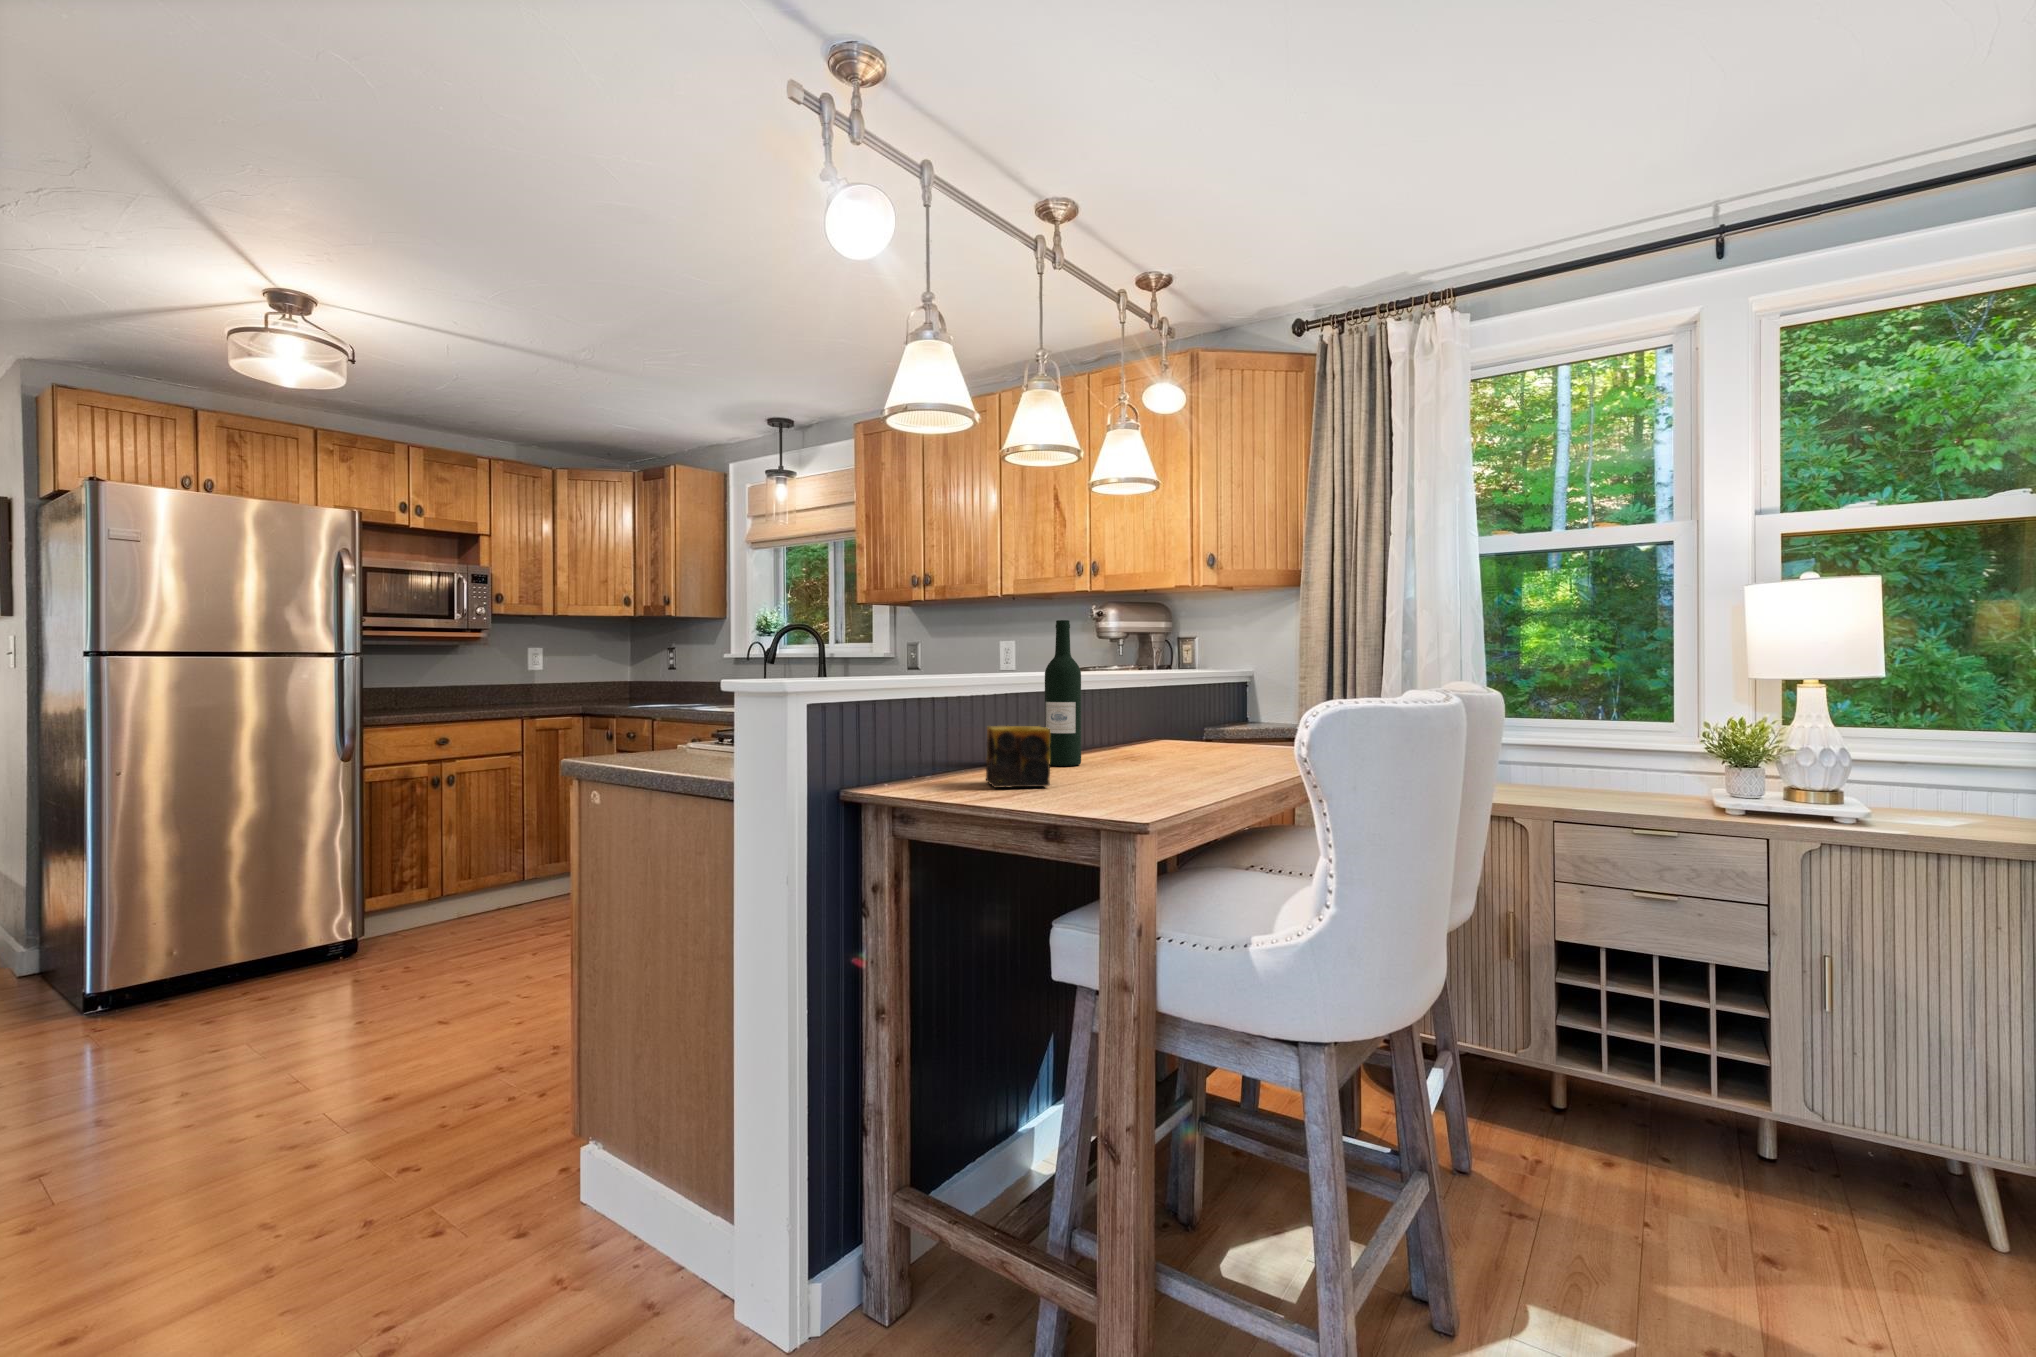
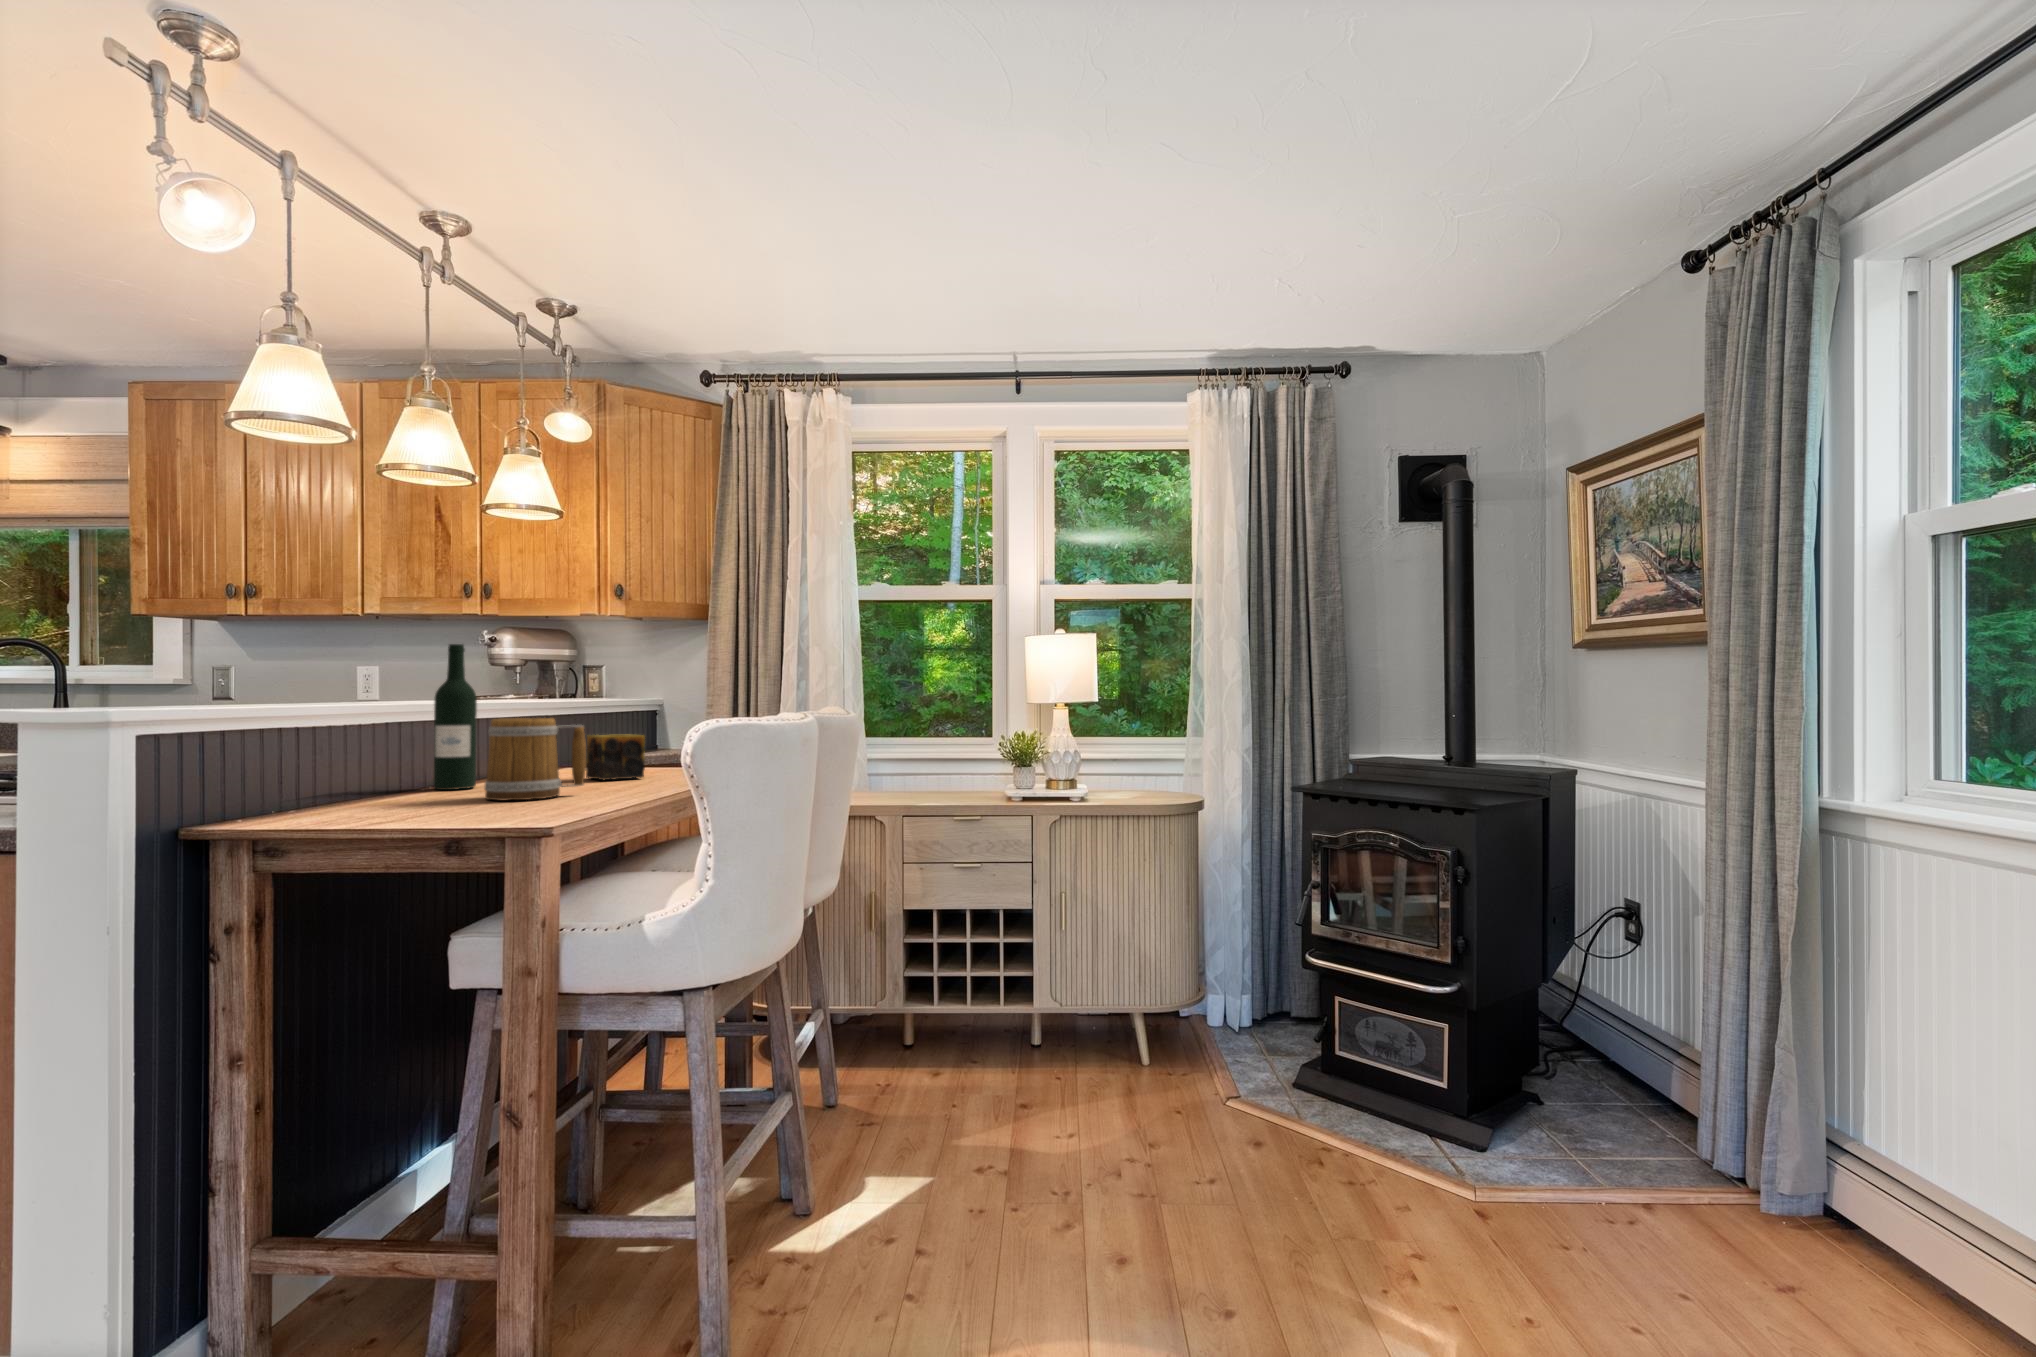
mug: none [1087,696,1184,784] -> present [484,718,586,801]
candle: present [986,726,1050,788] -> present [586,734,645,780]

